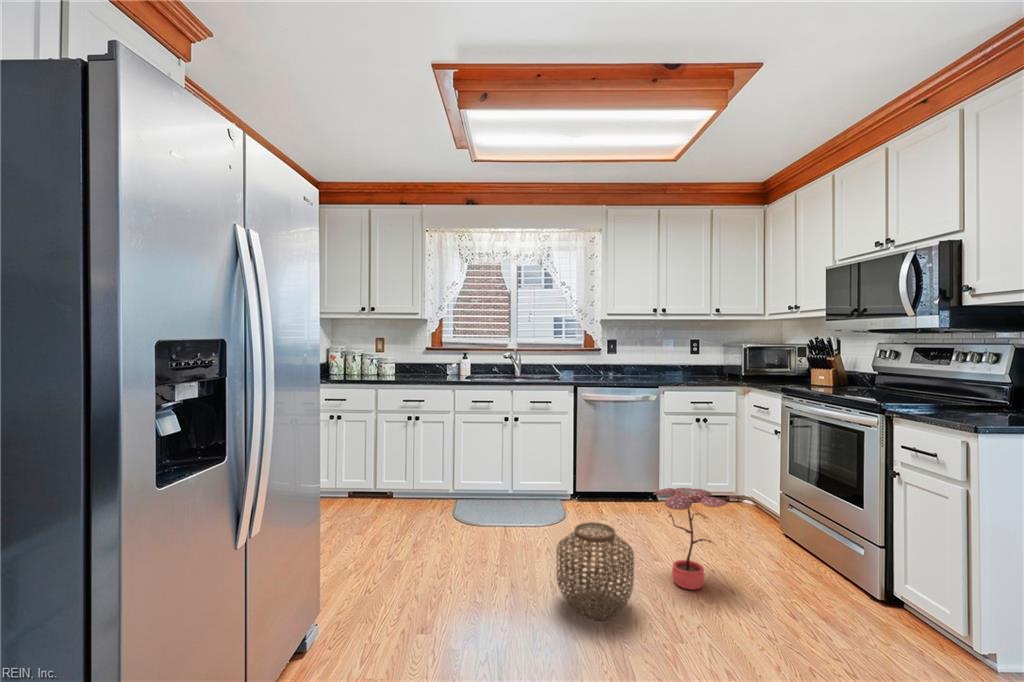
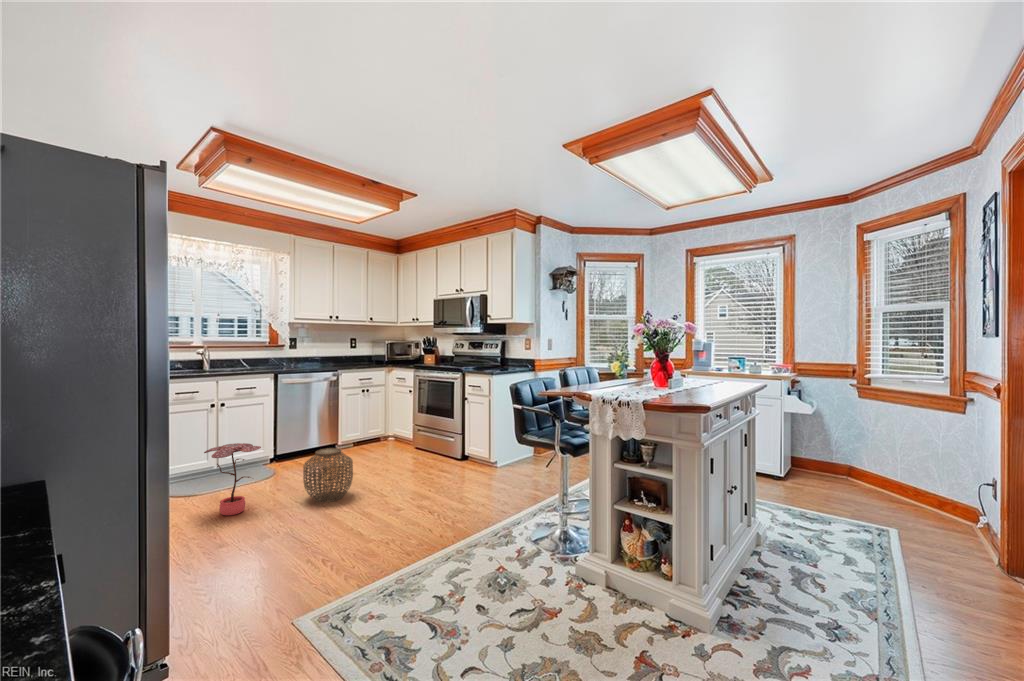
potted plant: present [654,488,727,590] -> present [204,443,261,515]

